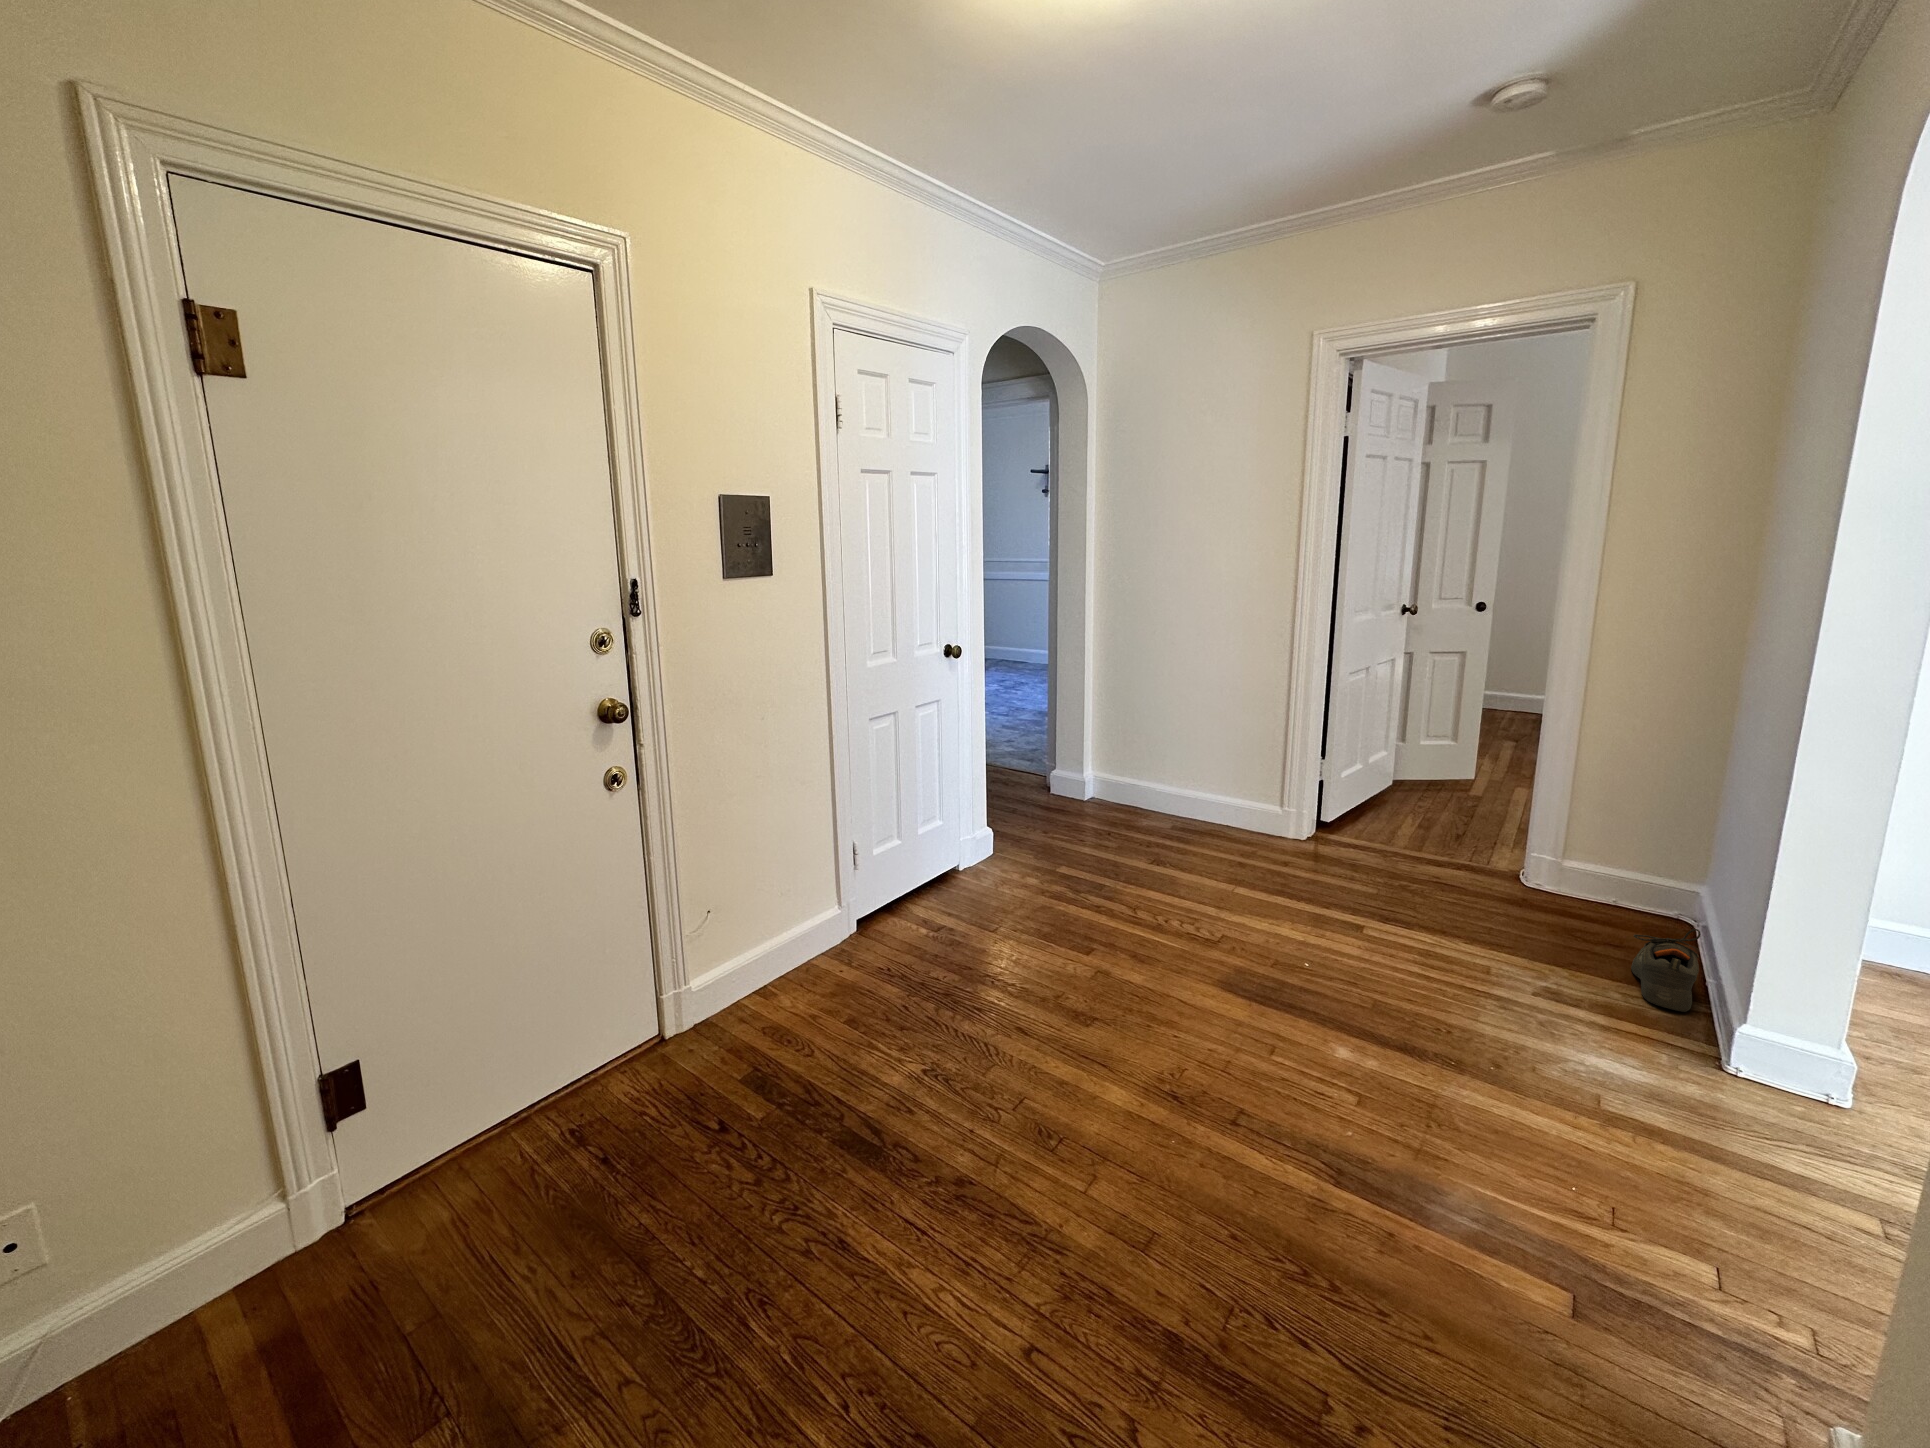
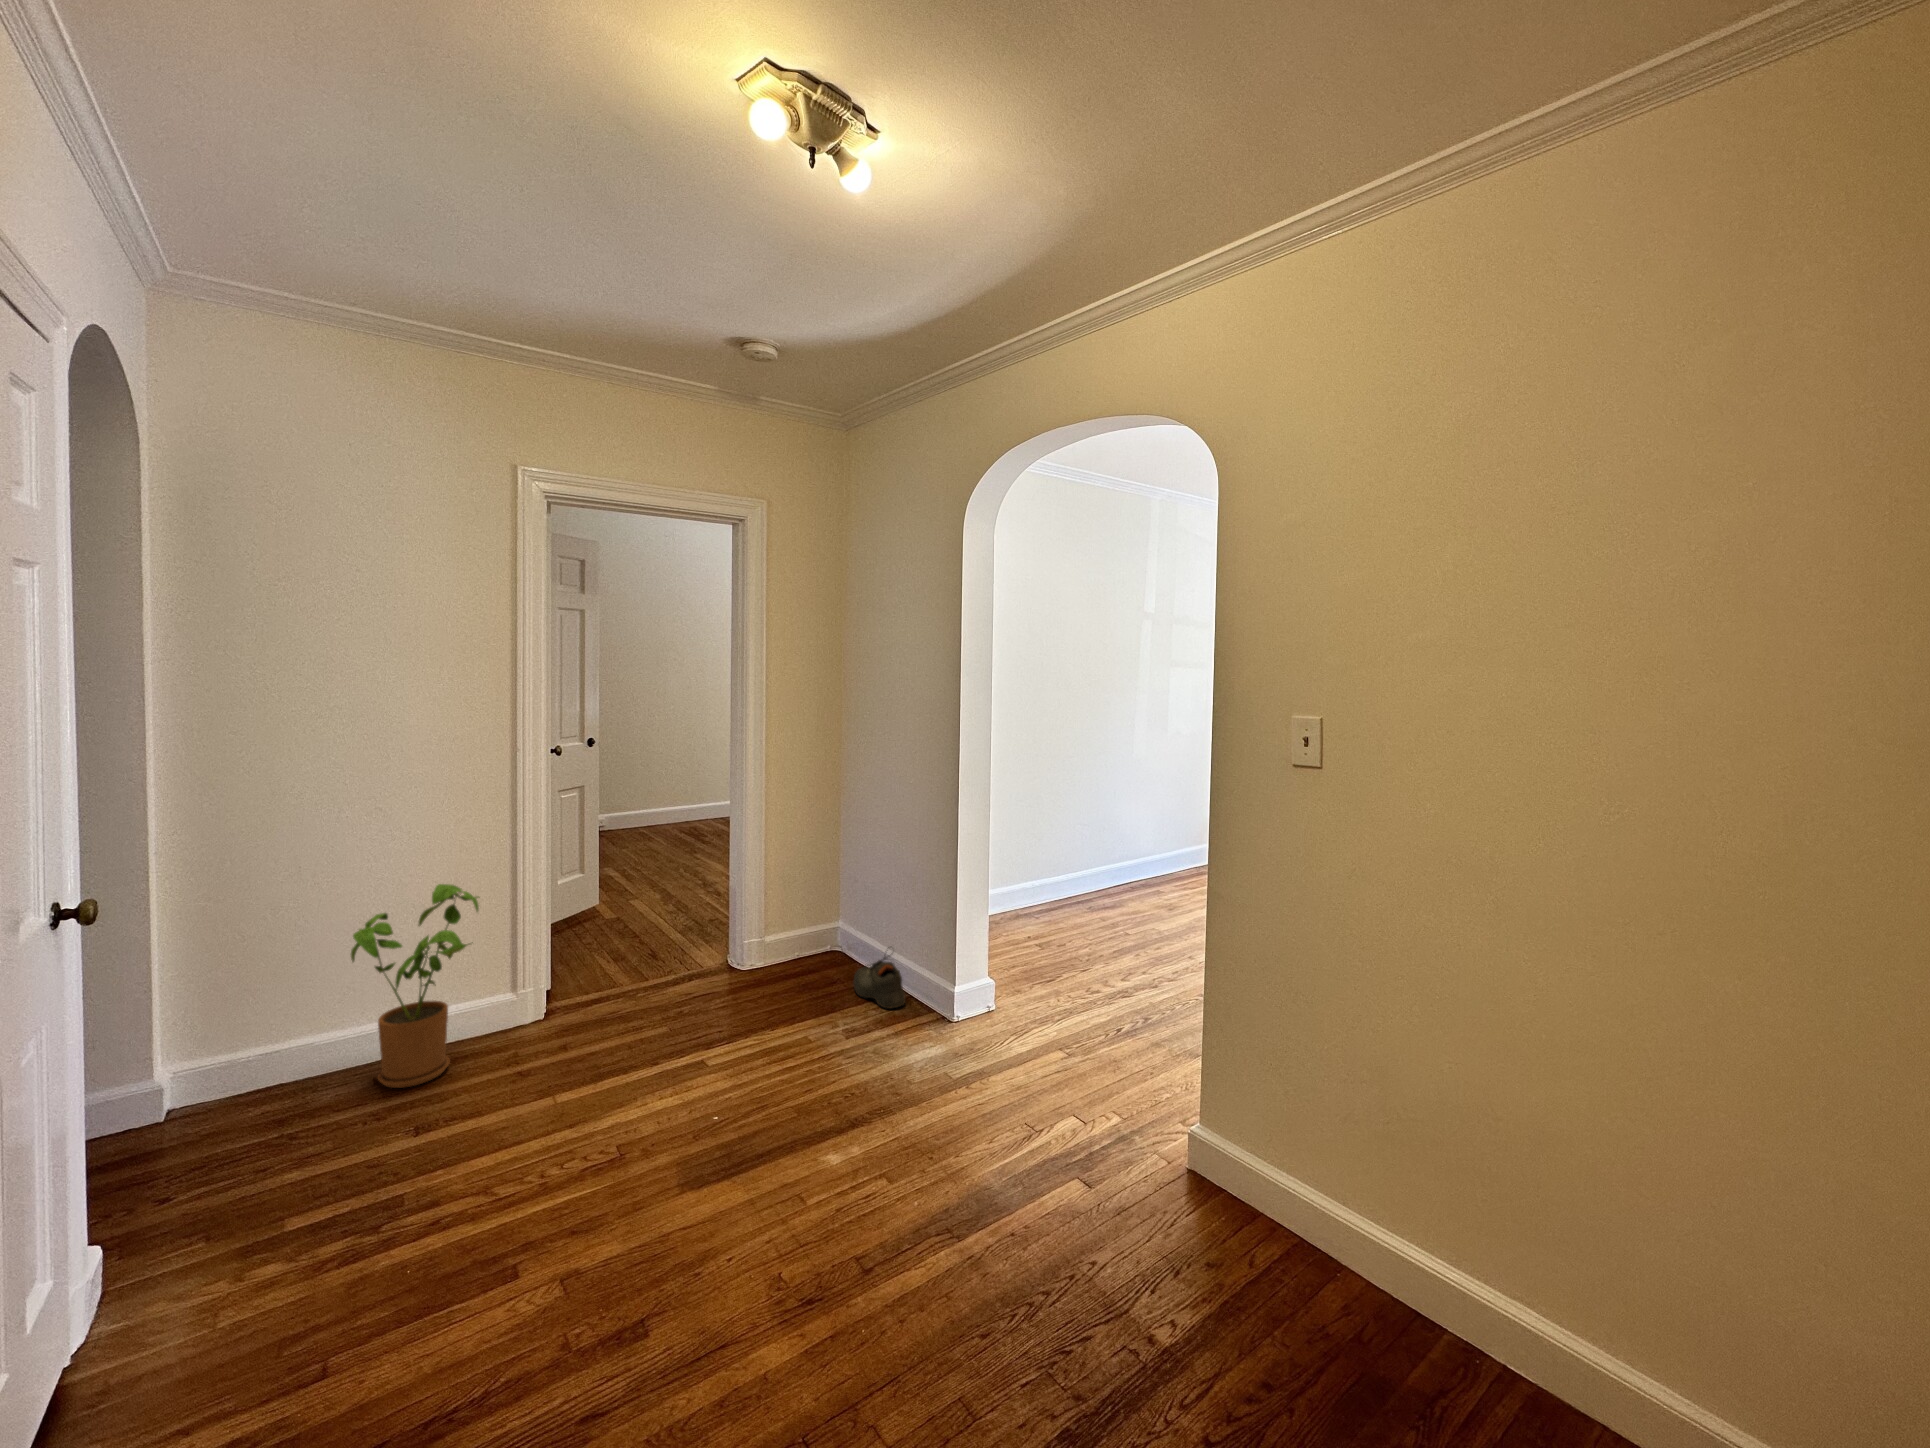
house plant: none [1163,698,1252,839] -> present [351,884,479,1088]

